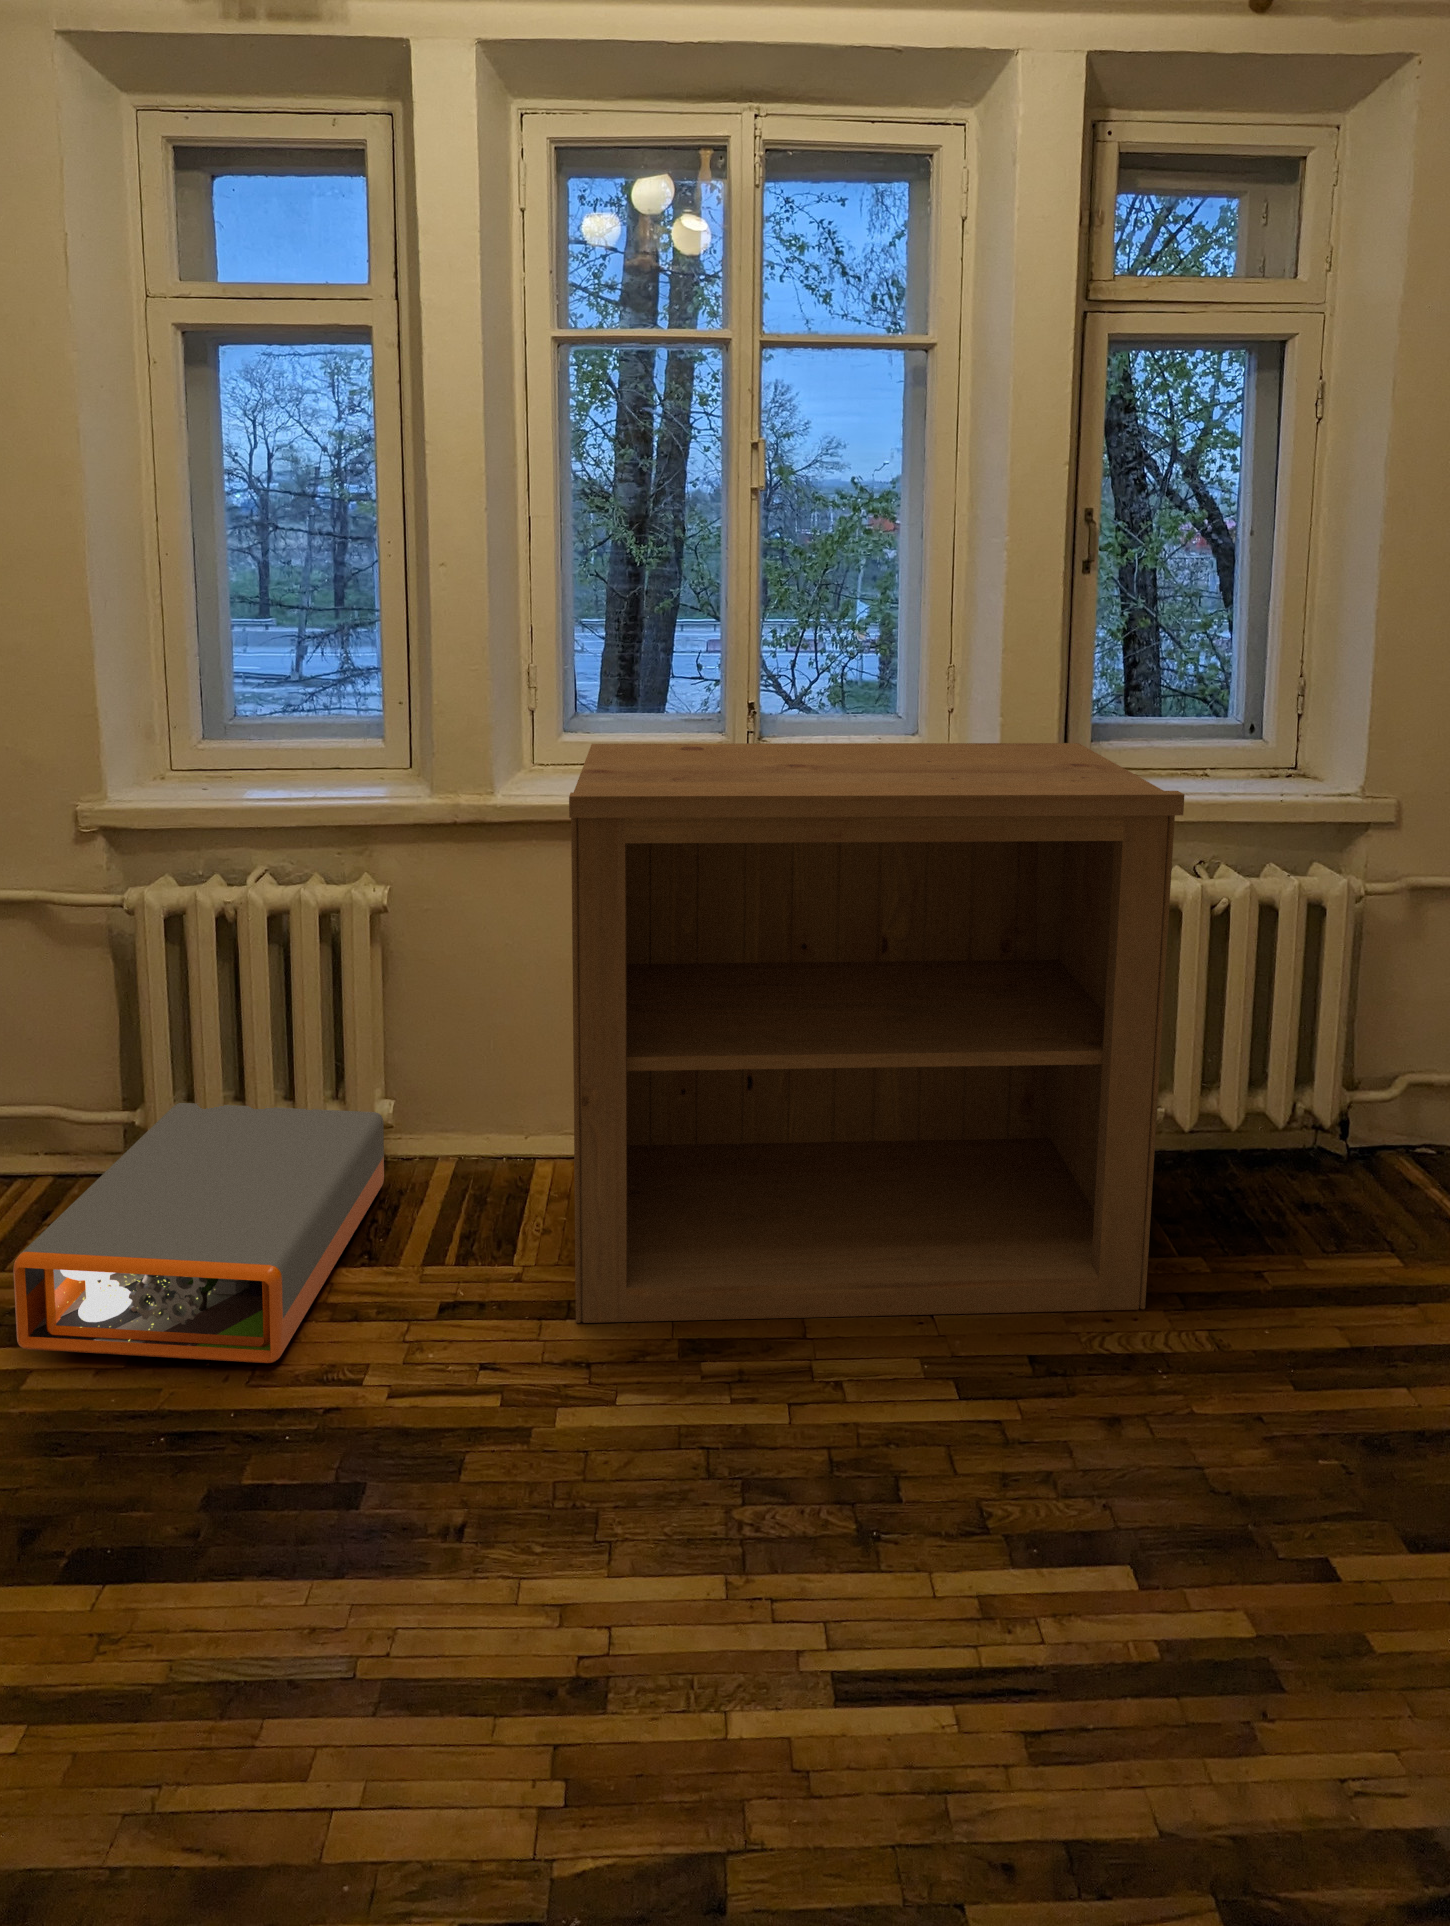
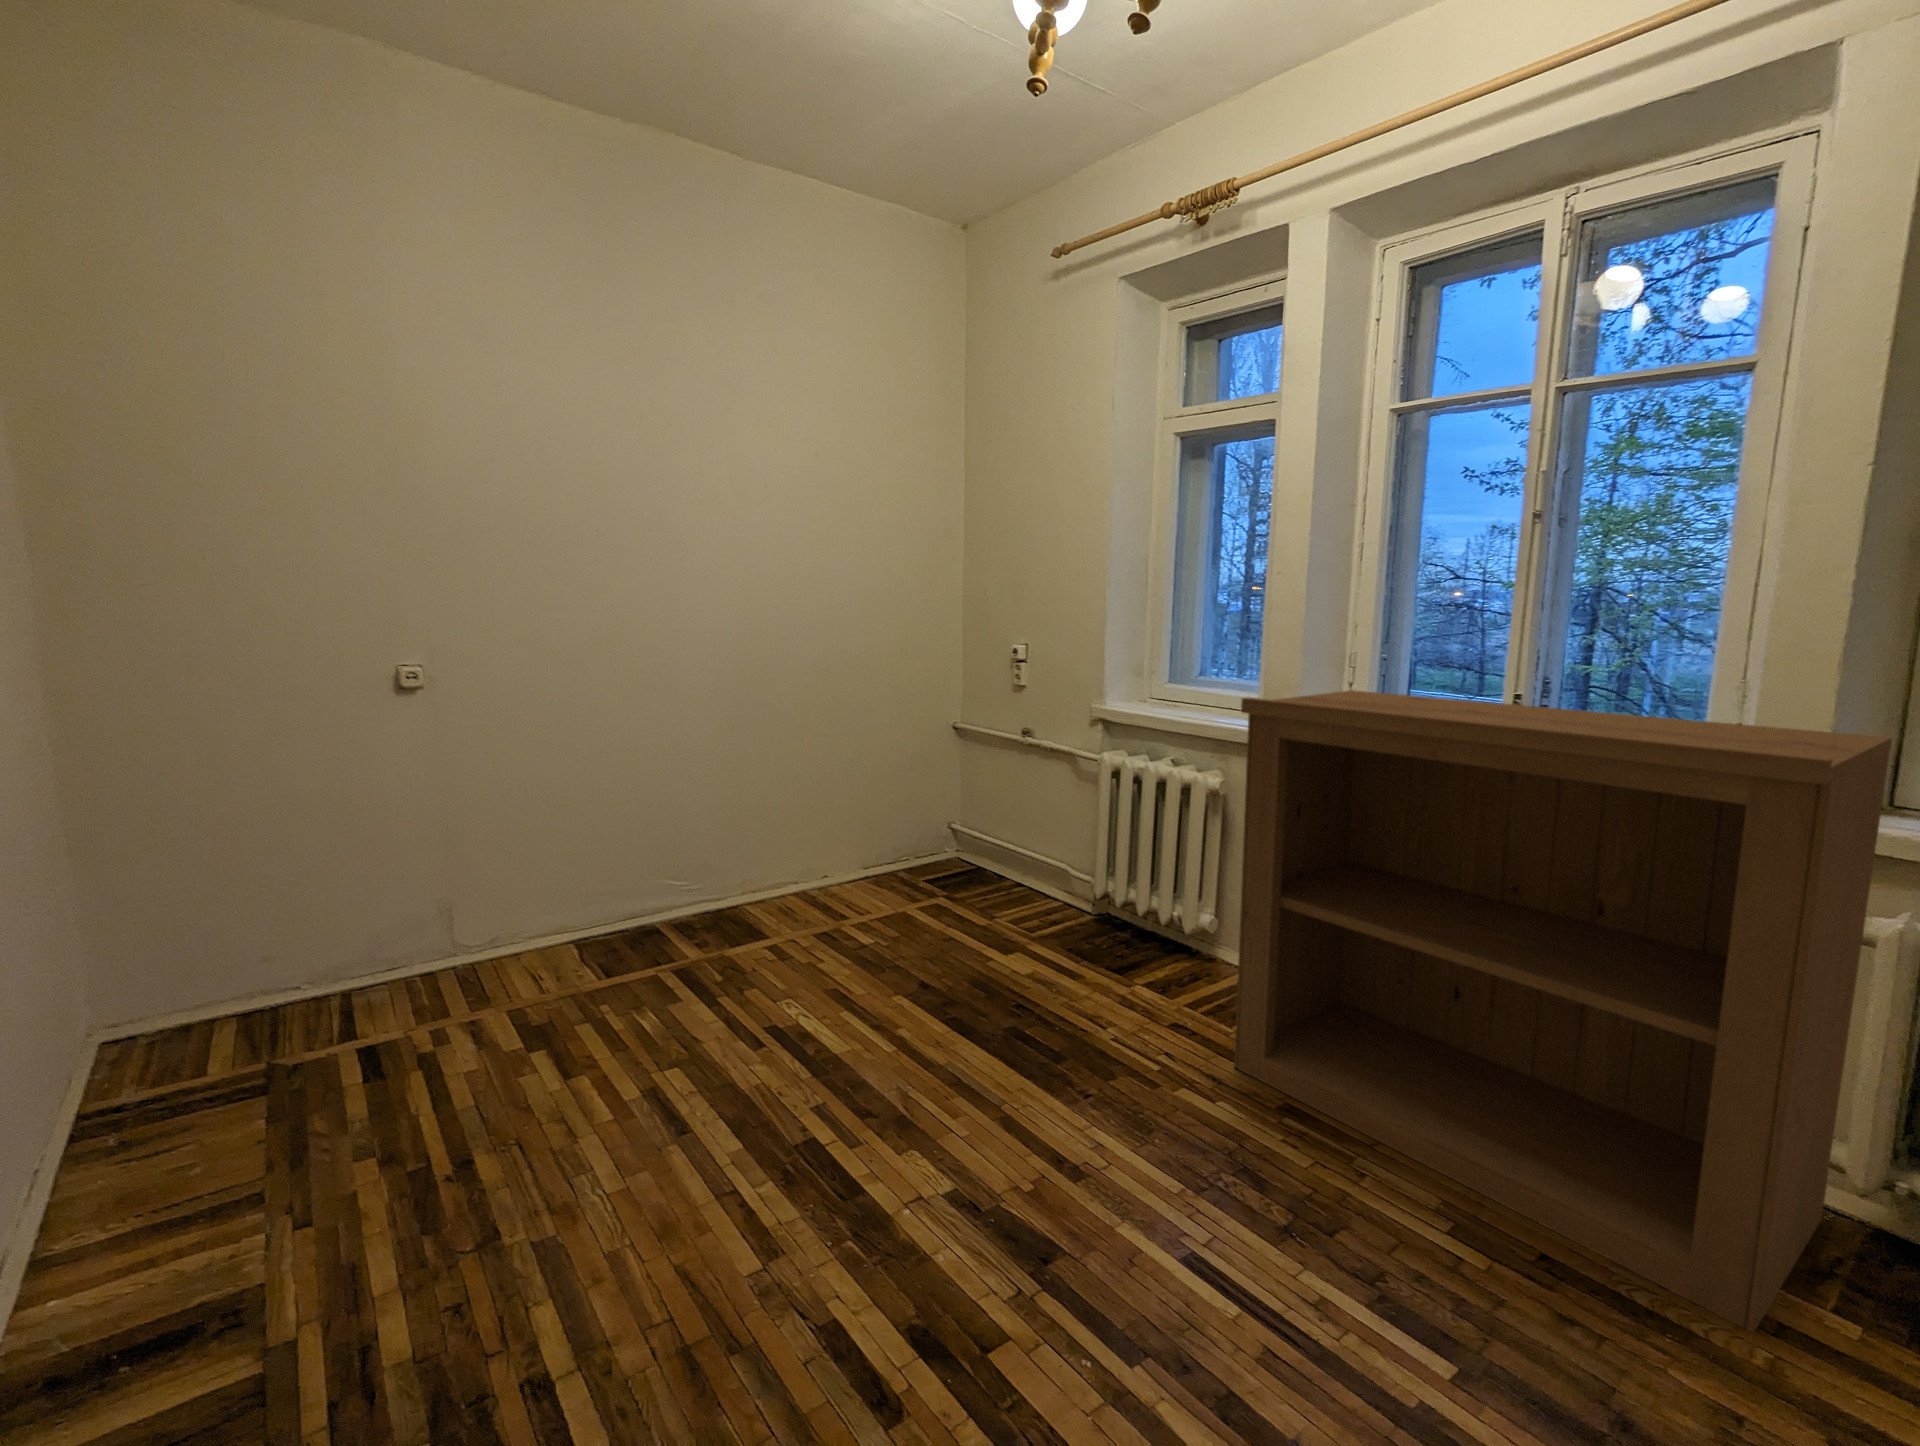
storage box: present [13,1103,384,1363] -> none [996,882,1202,1003]

